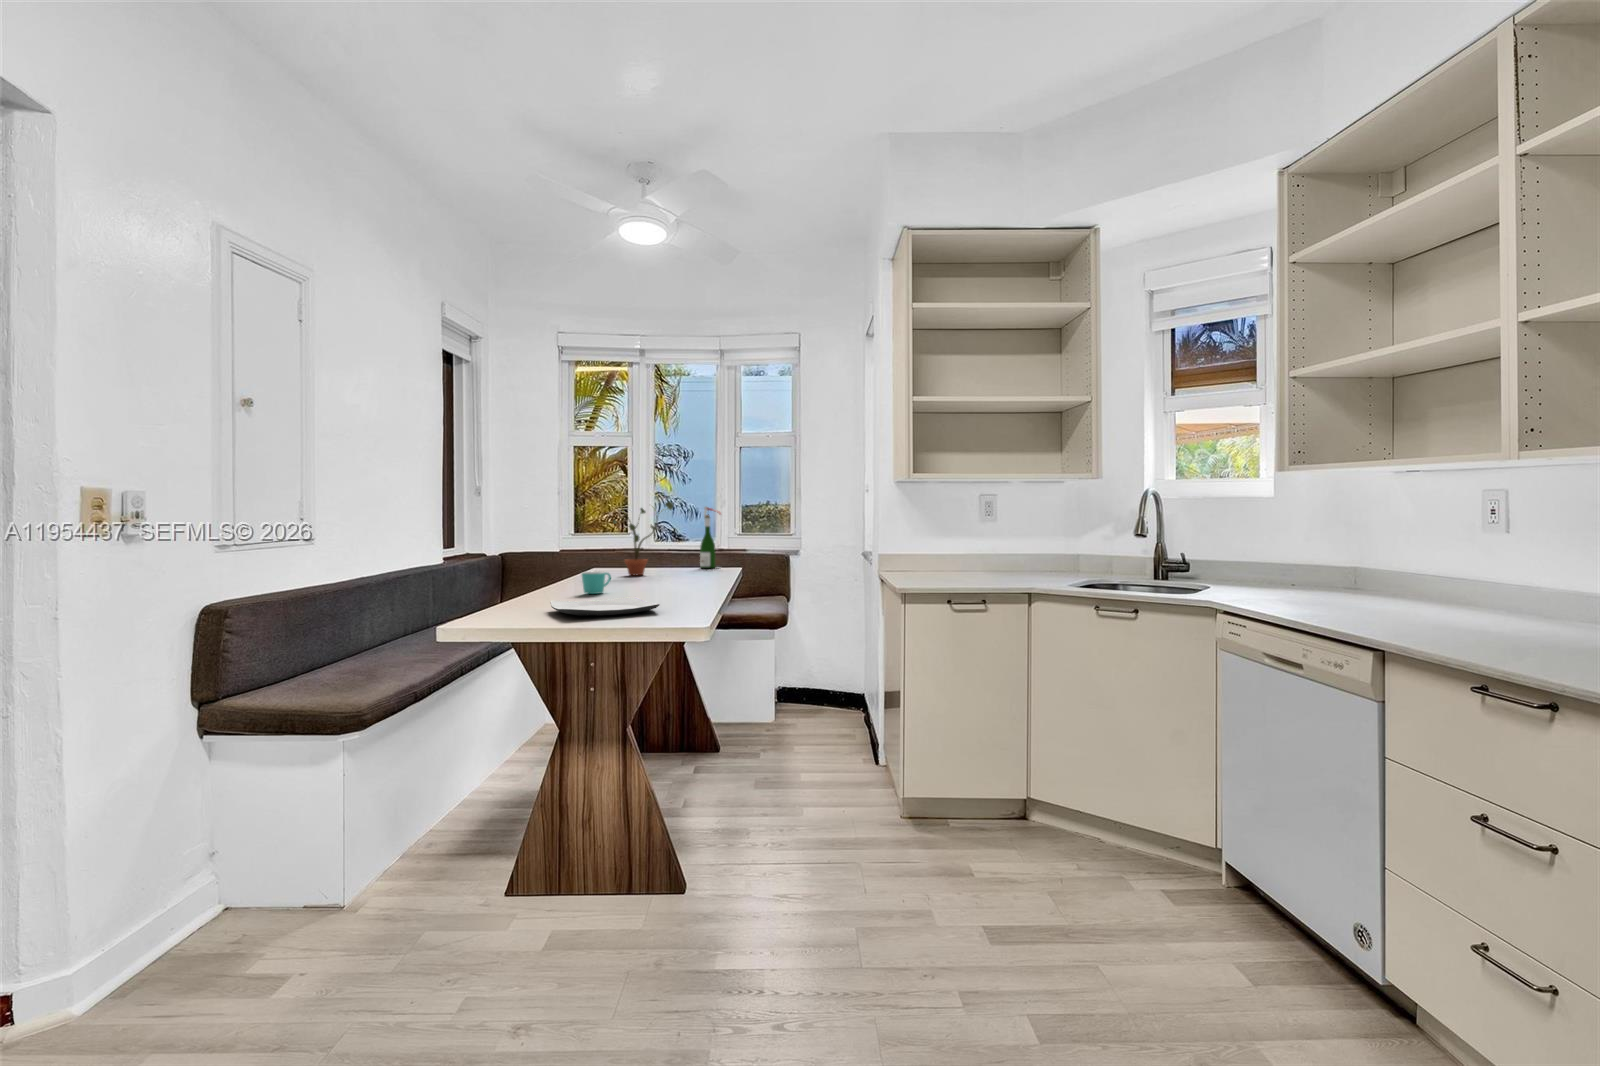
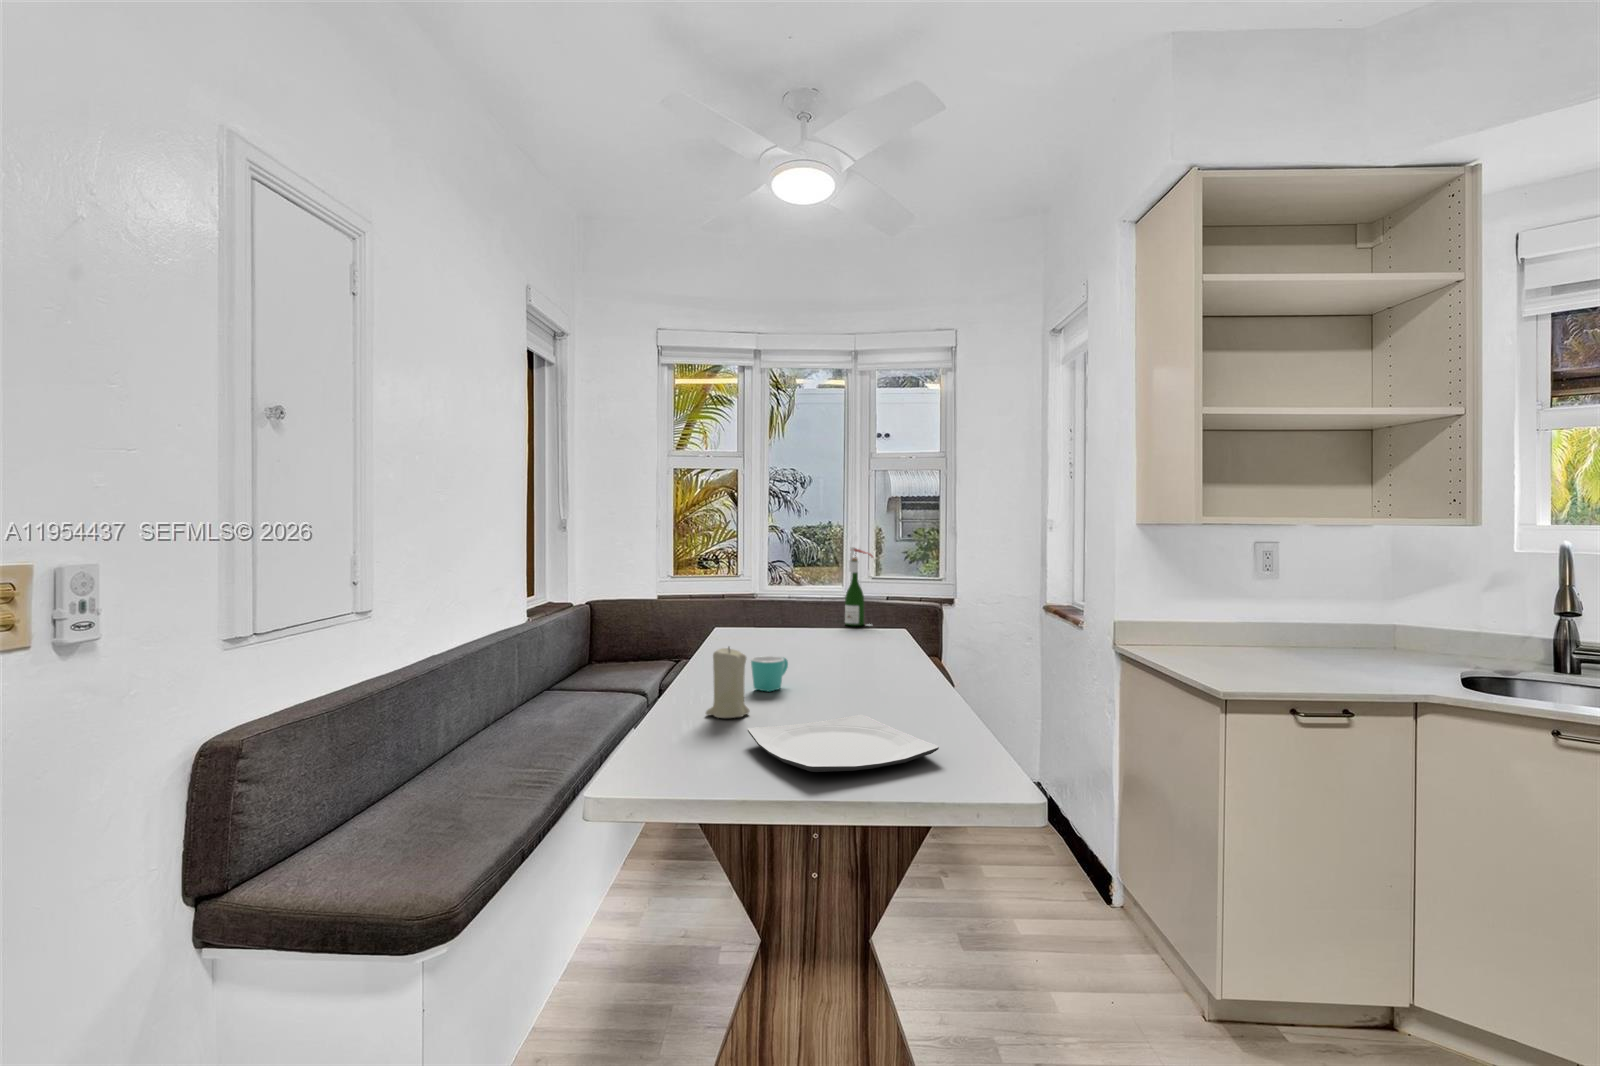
potted plant: present [613,501,673,575] -> none [751,542,822,641]
candle: none [537,557,567,603] -> present [706,647,750,718]

